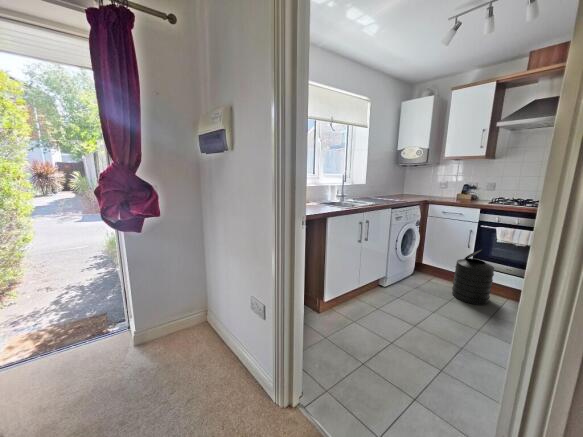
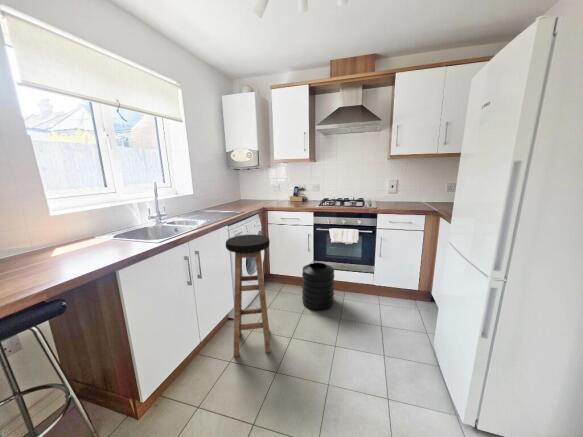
bar stool: none [381,217,425,312] -> present [226,234,271,356]

